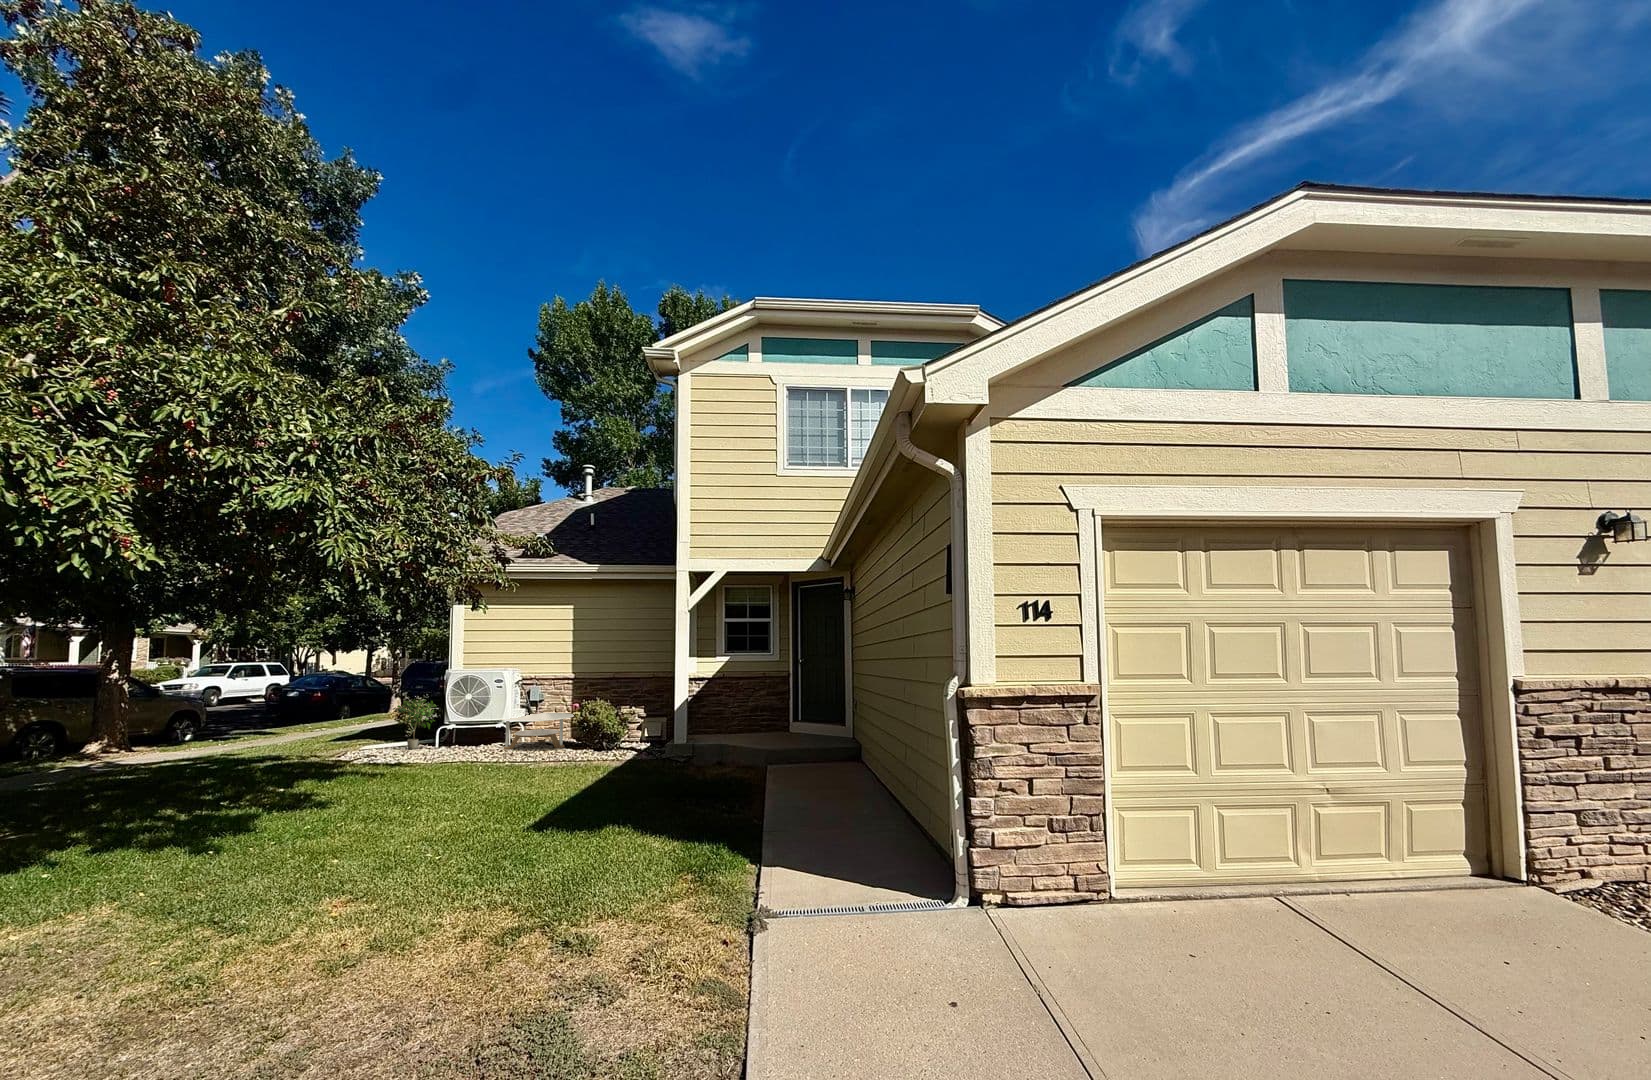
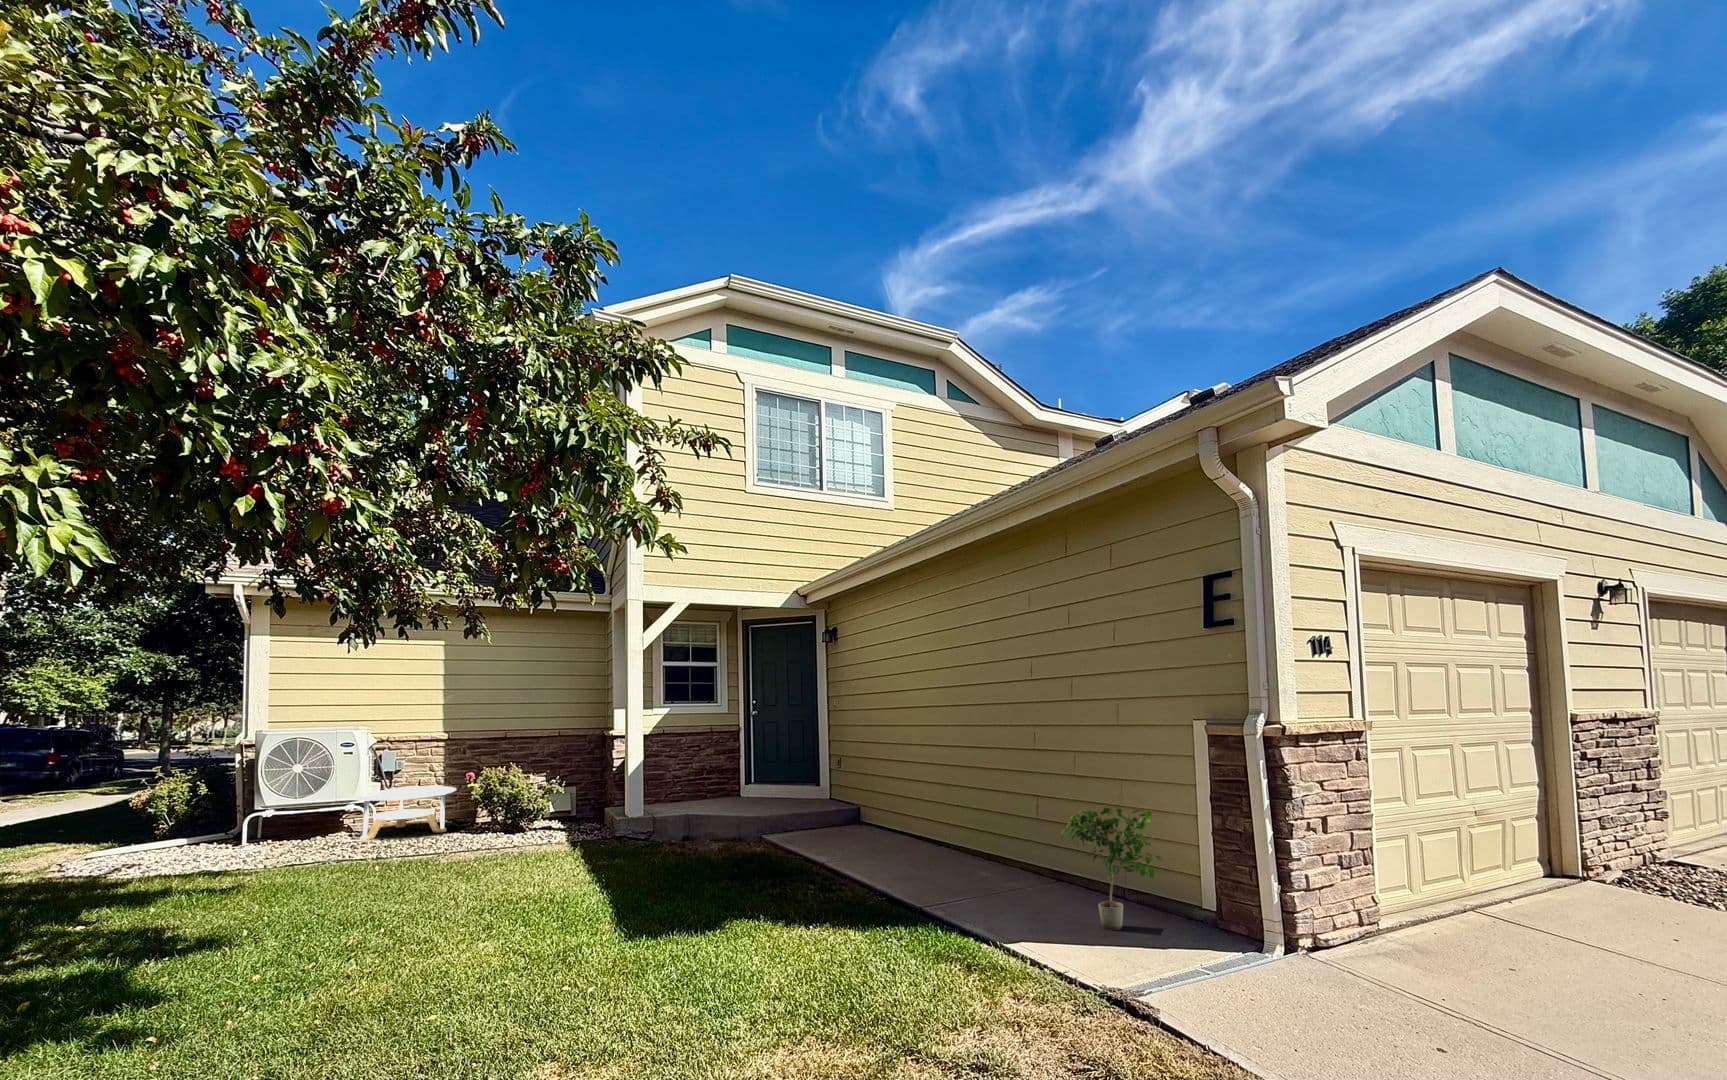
potted plant: present [393,699,436,750] -> present [1061,808,1163,930]

